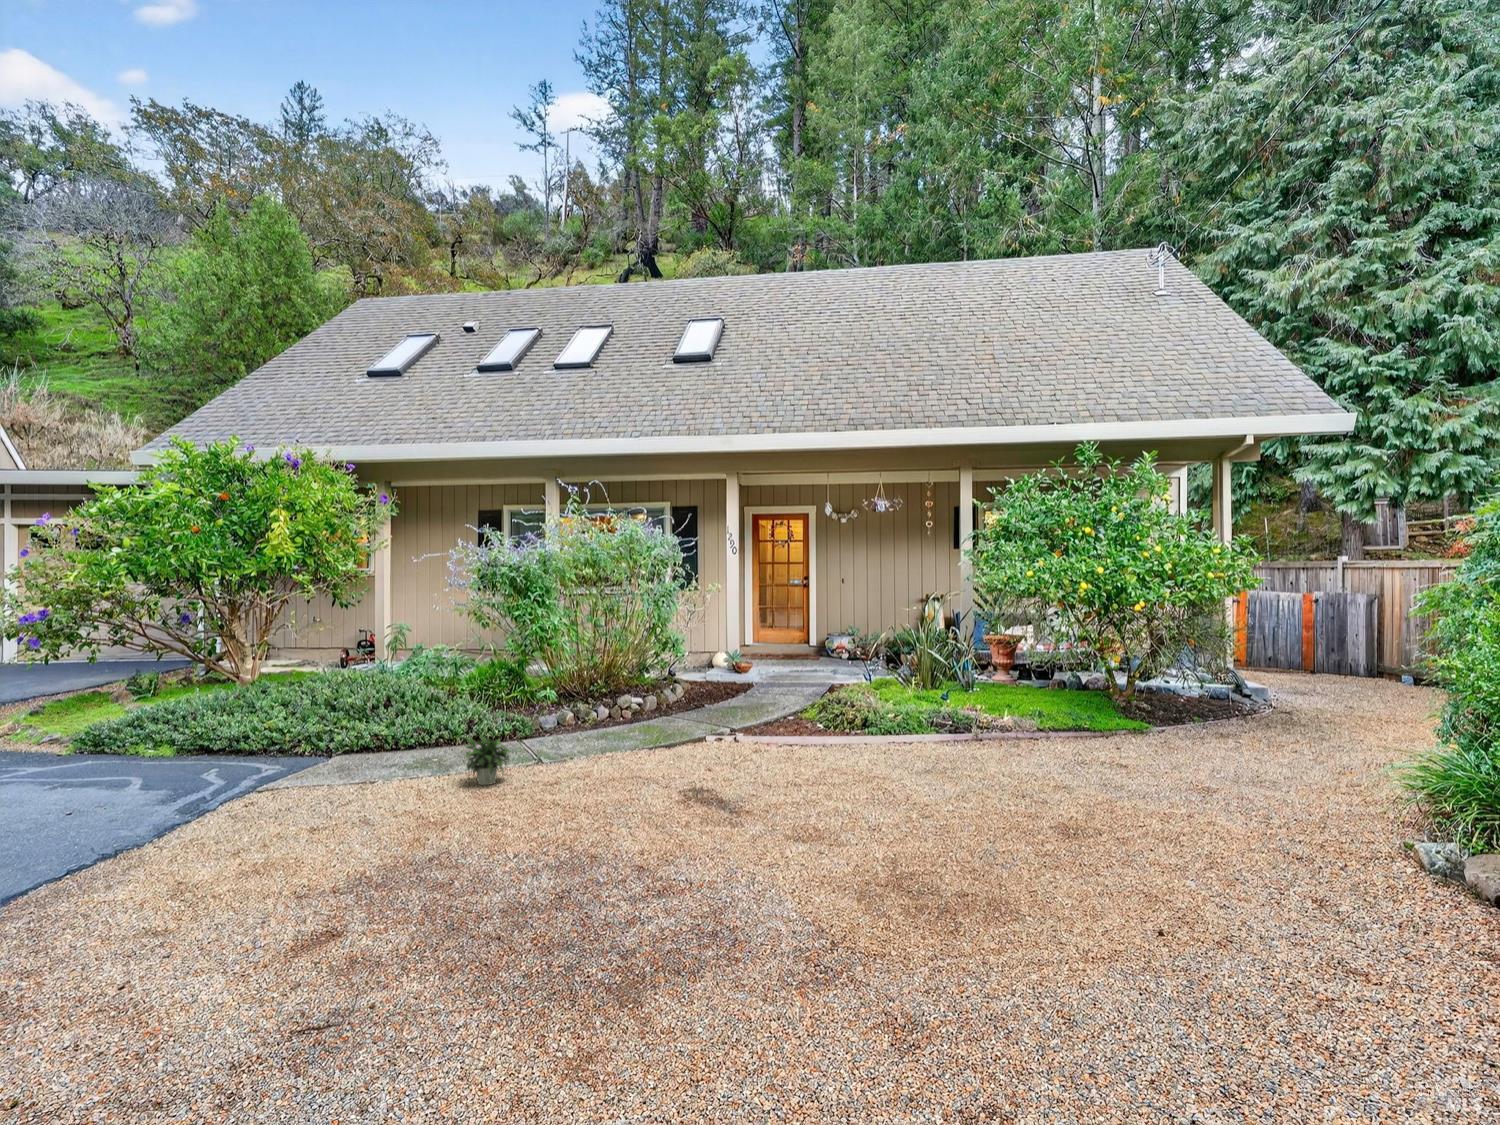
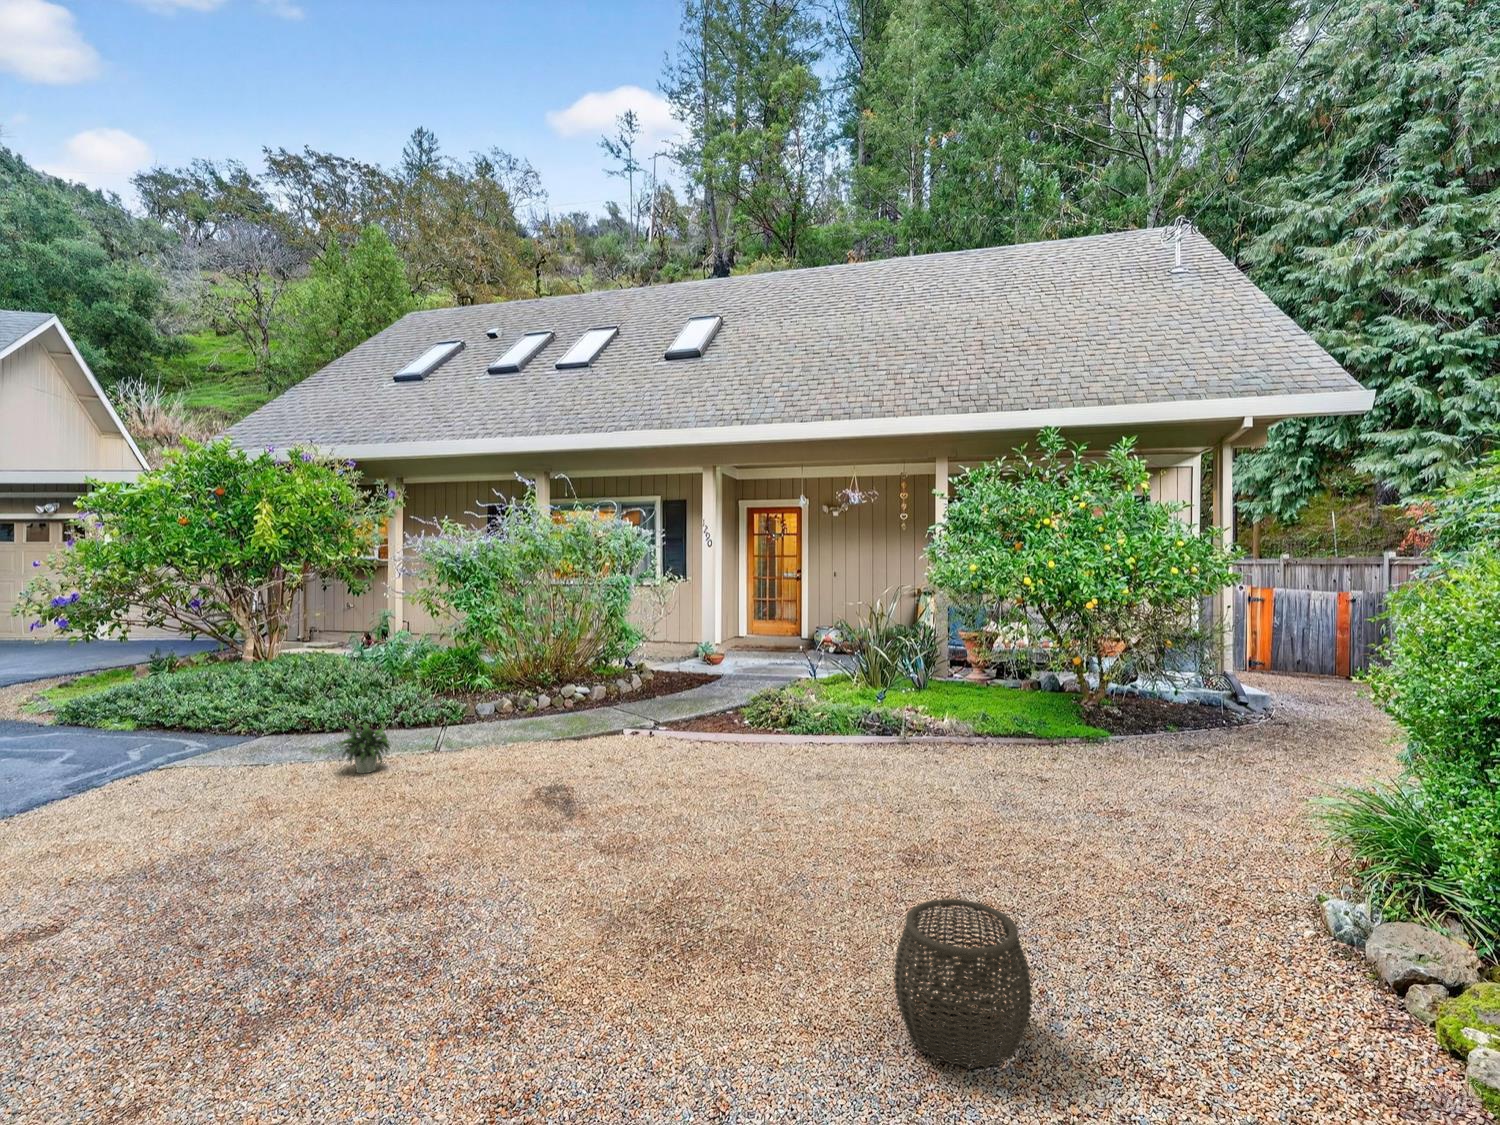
woven basket: none [1149,846,1271,969] -> present [894,899,1032,1069]

